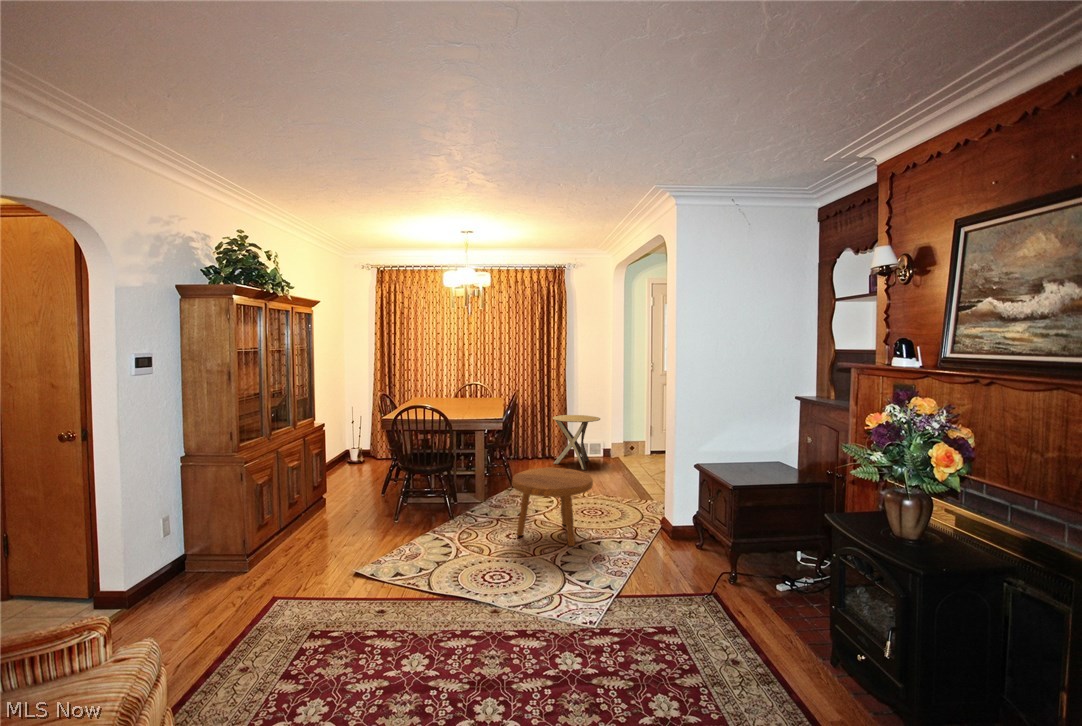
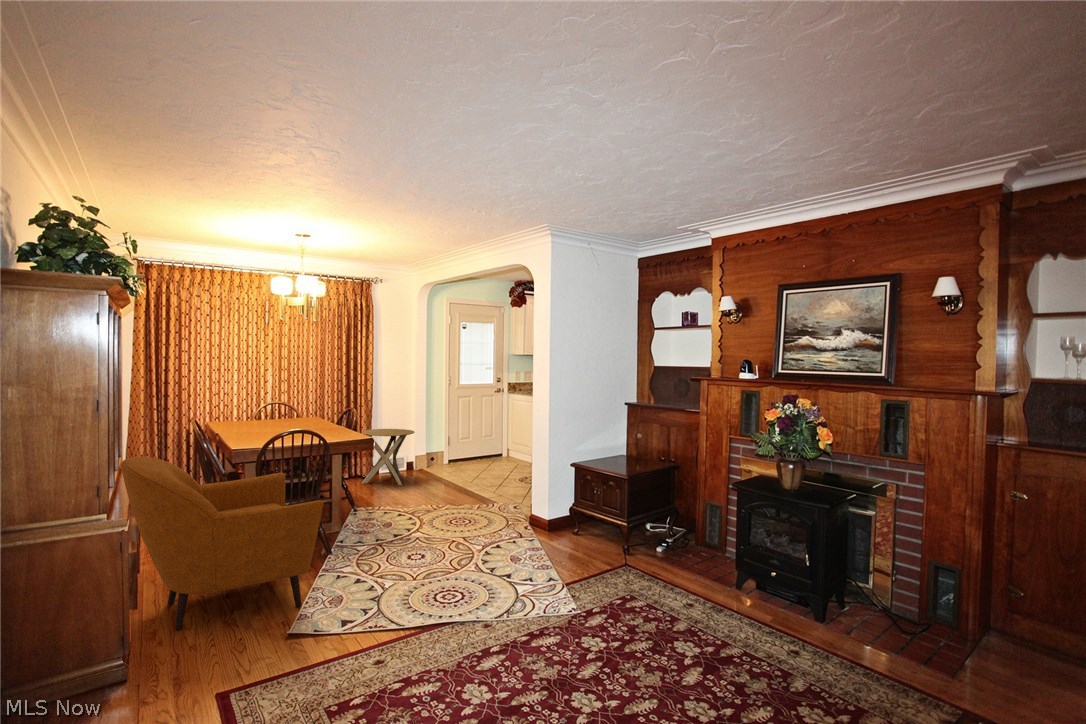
armchair: none [283,422,421,552] -> present [121,457,323,630]
footstool: present [512,467,593,546] -> none [410,481,494,557]

